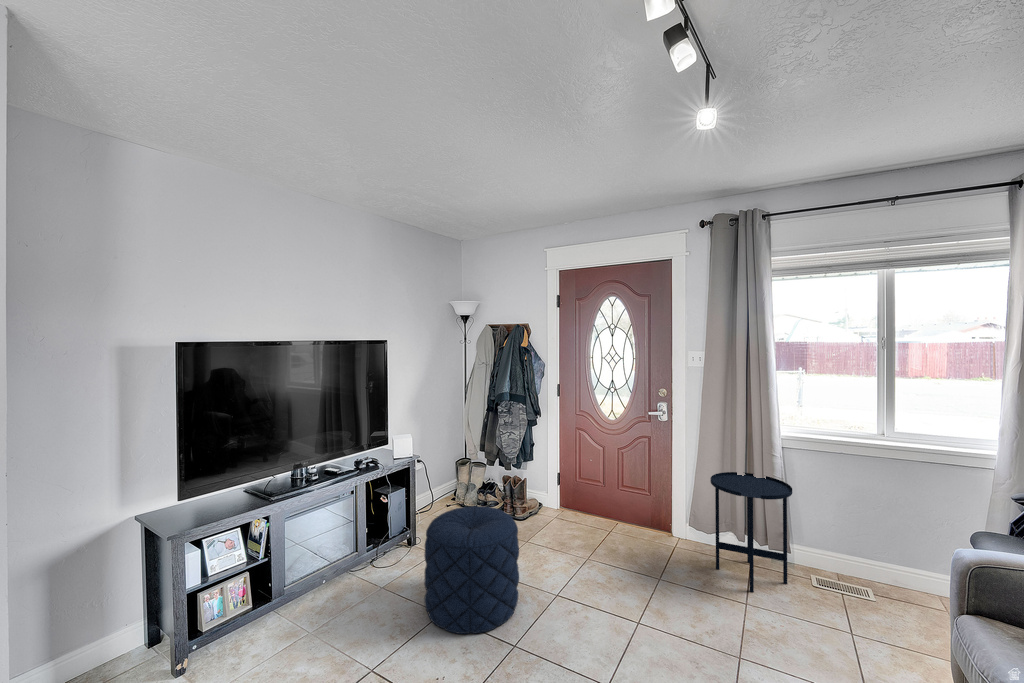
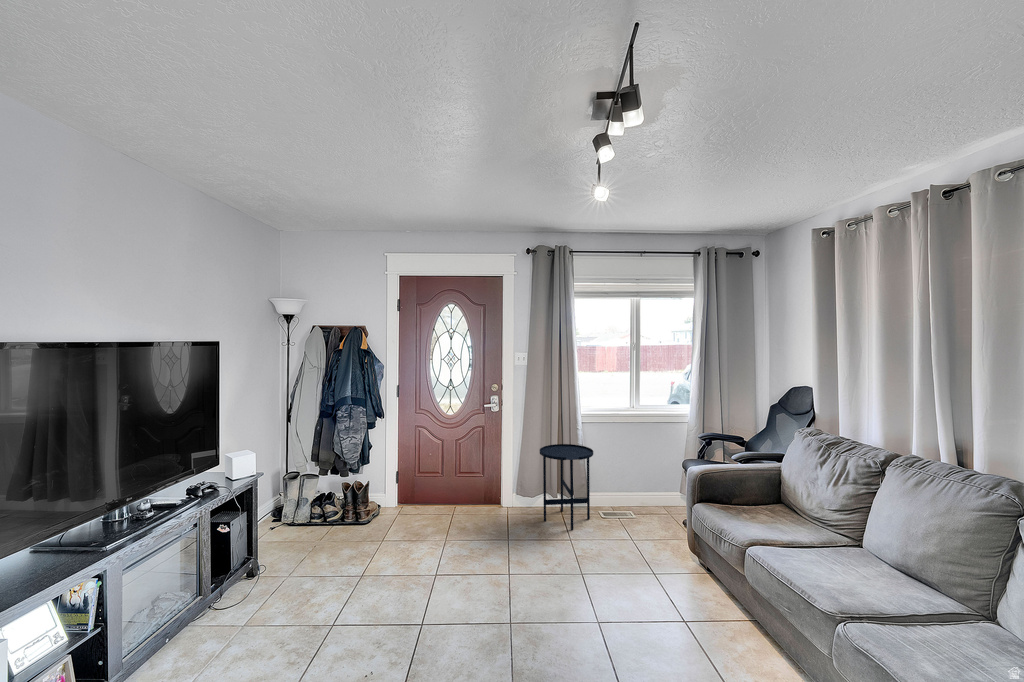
pouf: present [424,506,519,634] -> none [312,508,412,636]

